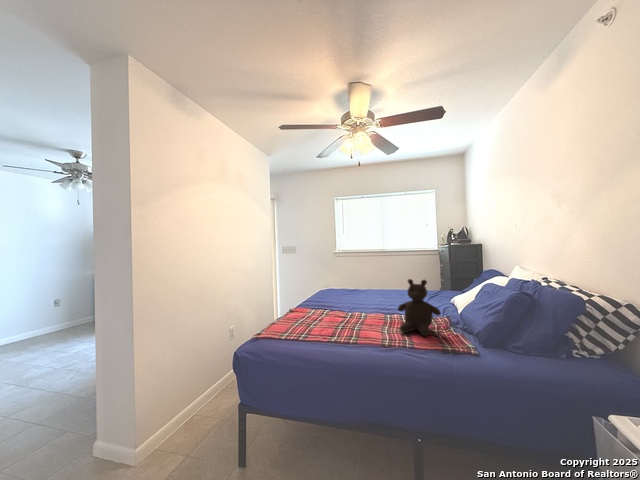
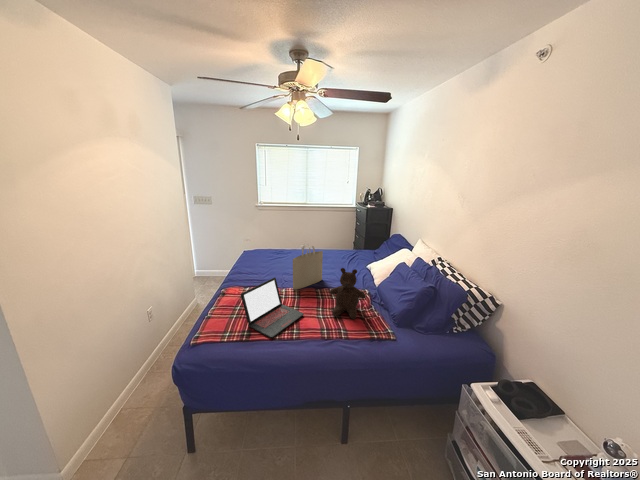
tote bag: none [360,266,395,313] -> present [293,244,323,289]
laptop: none [303,290,367,340] -> present [241,278,304,338]

